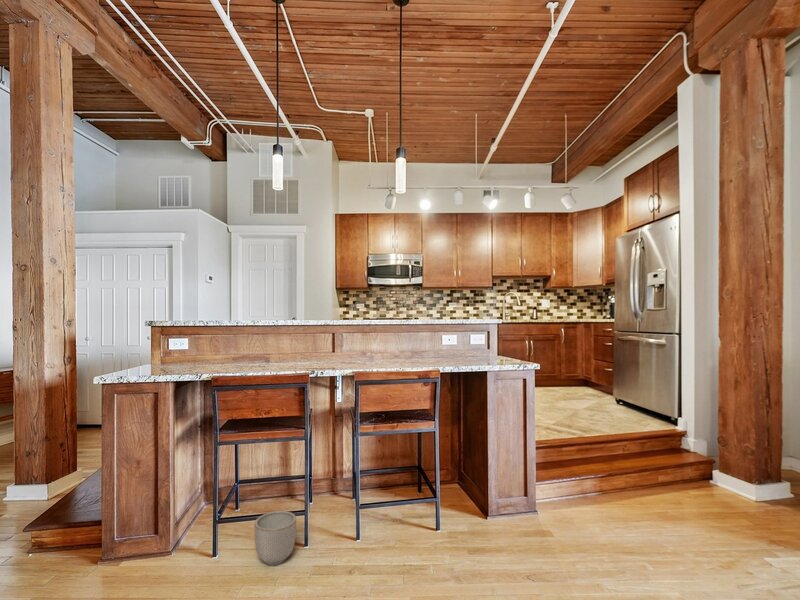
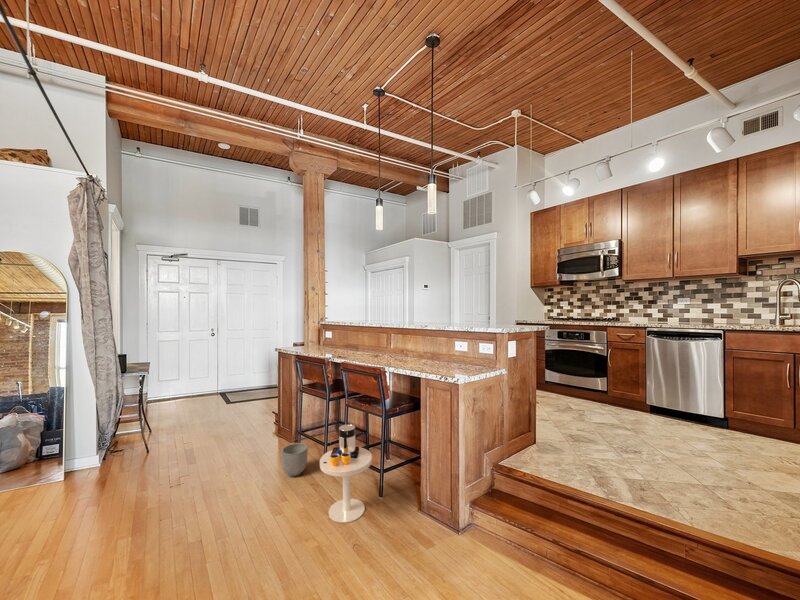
side table: none [376,441,439,555] -> present [320,423,372,523]

